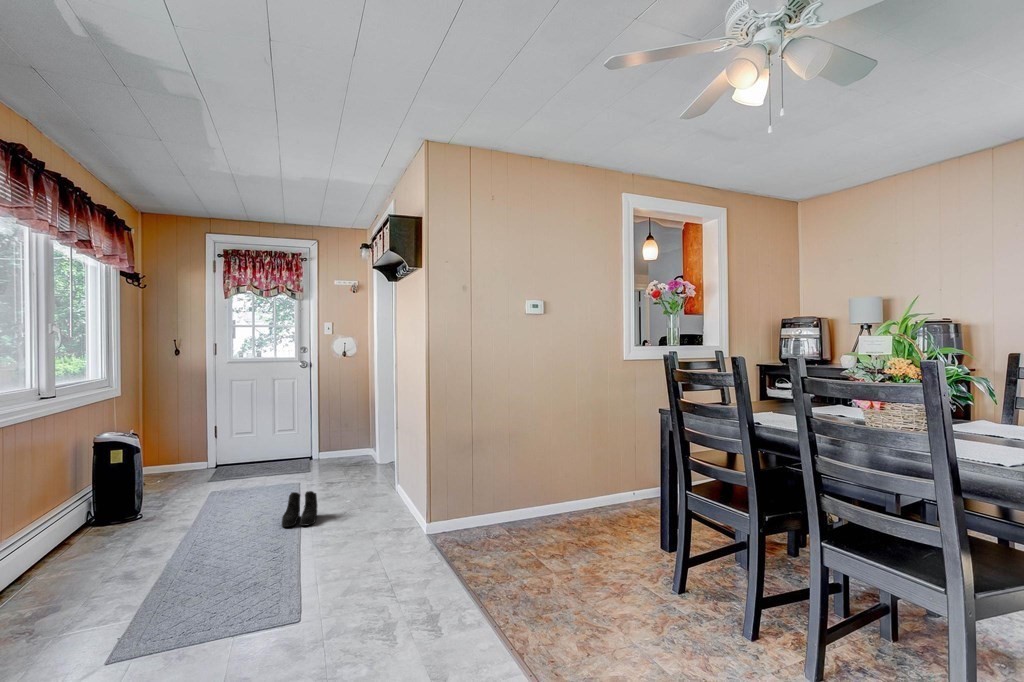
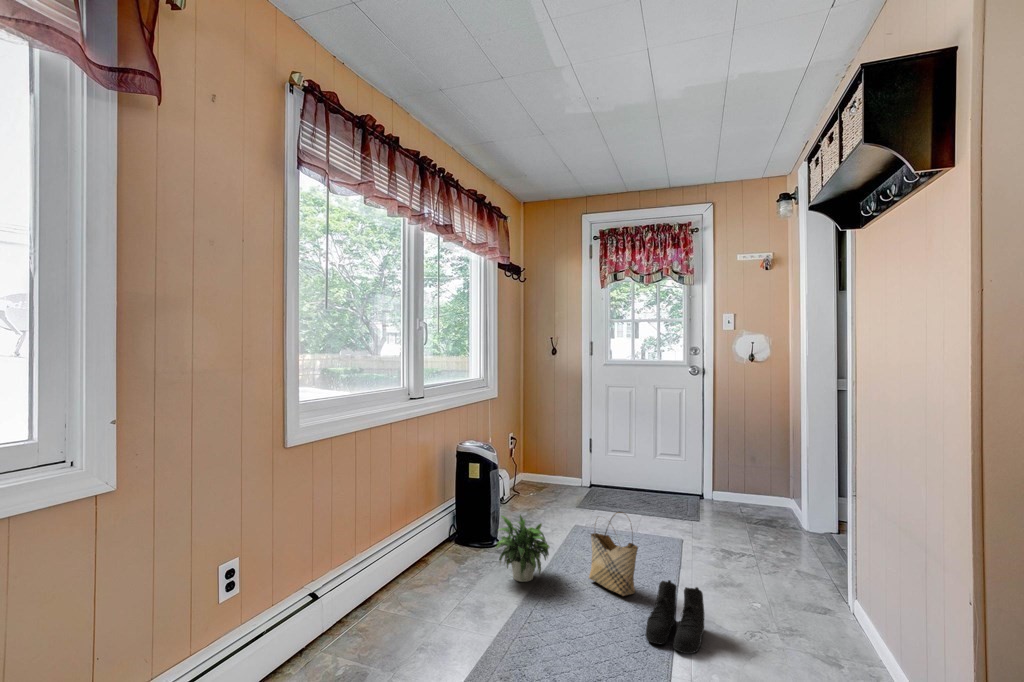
woven basket: none [234,462,272,515] -> present [589,512,638,596]
potted plant: none [151,481,203,529] -> present [496,515,550,582]

